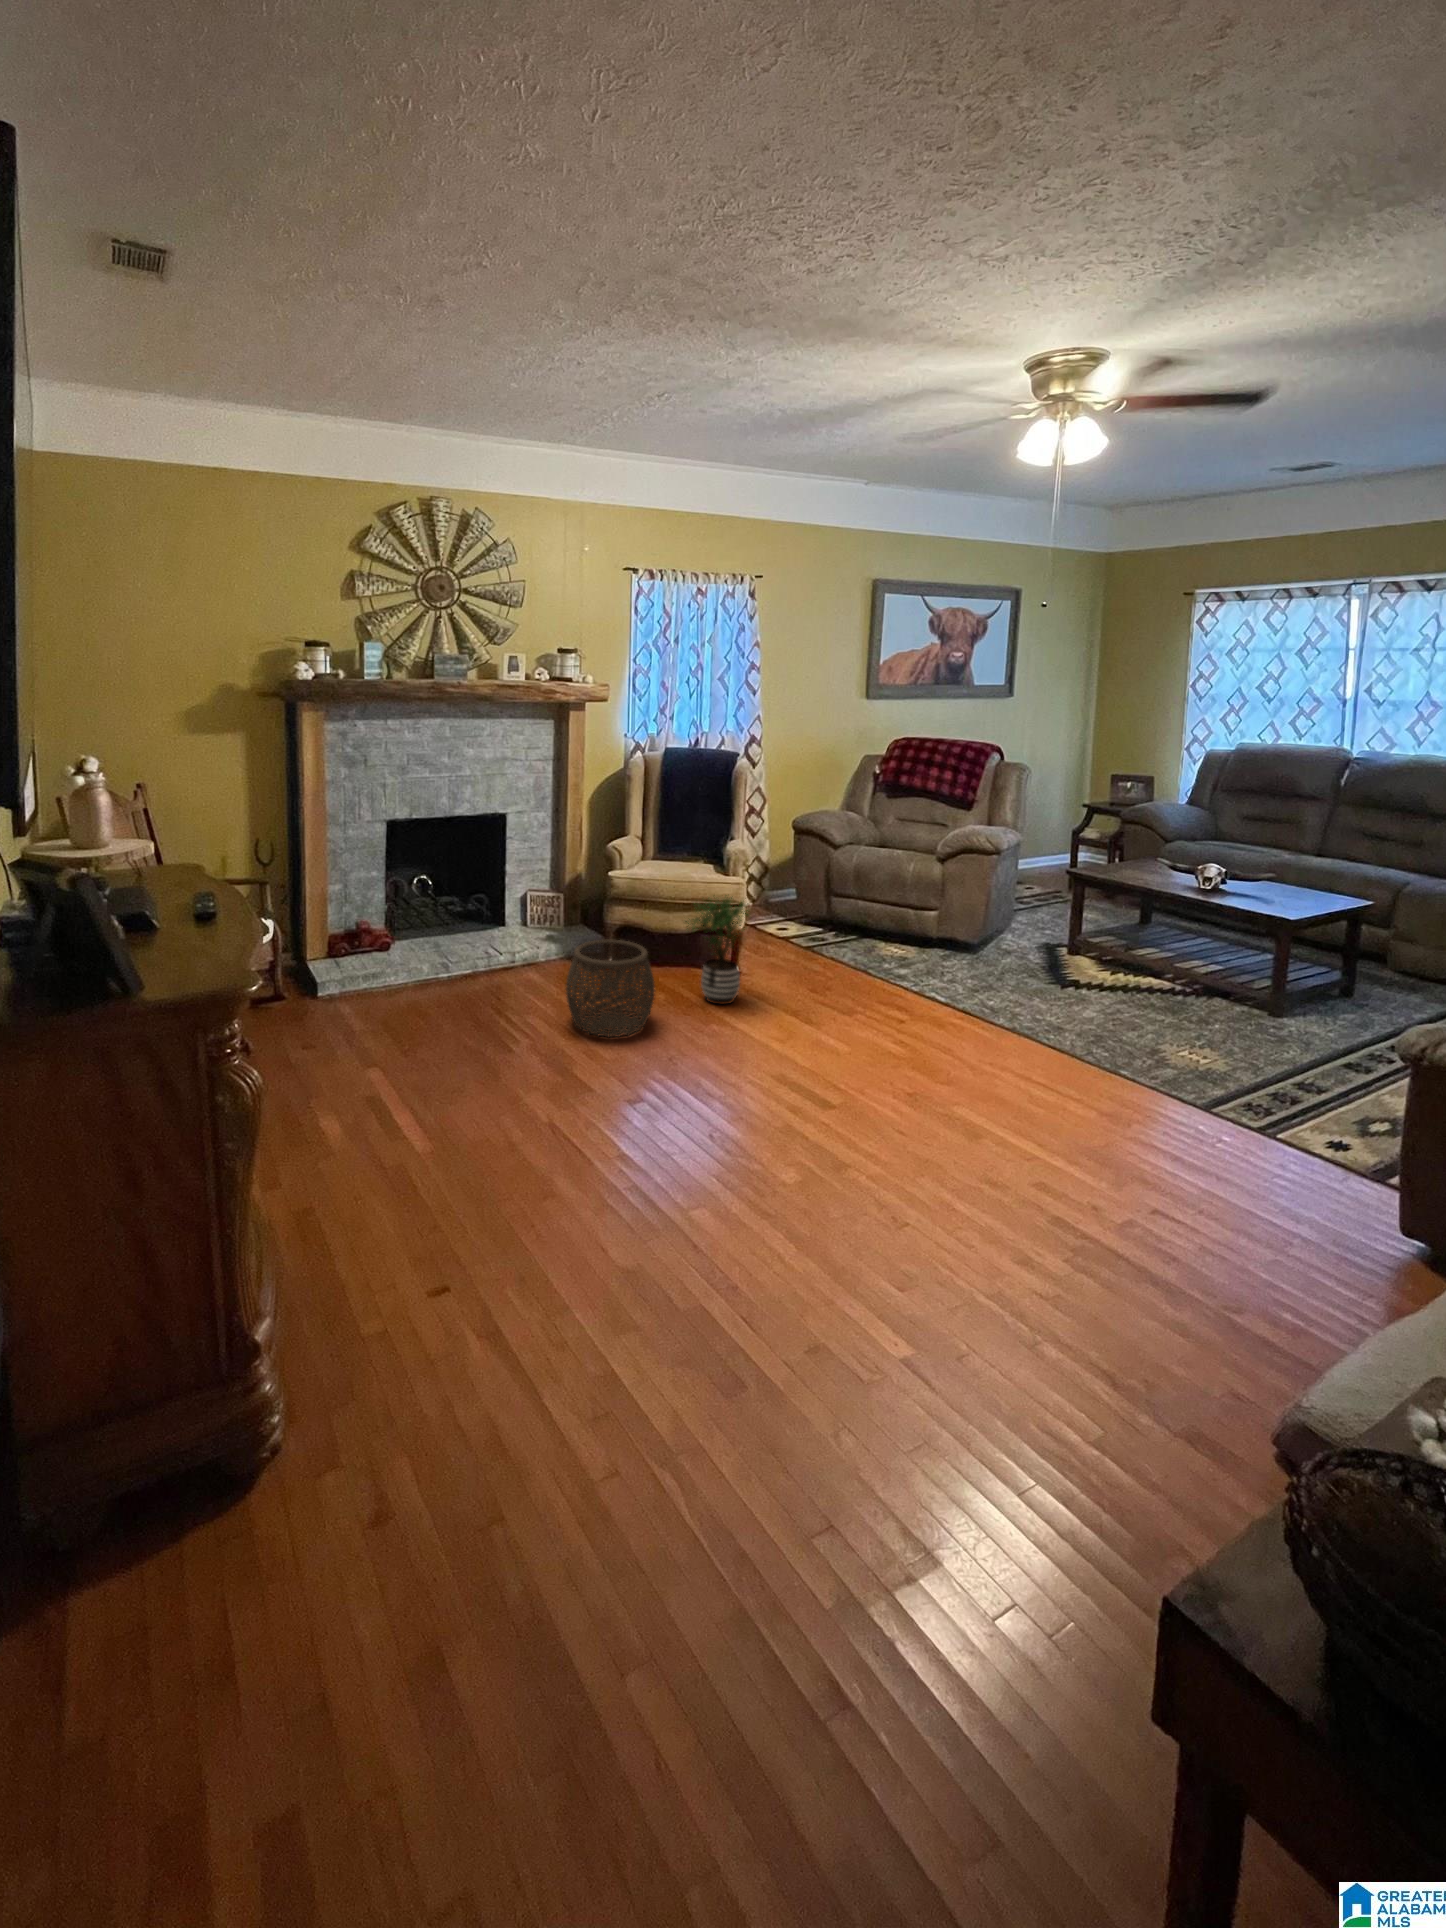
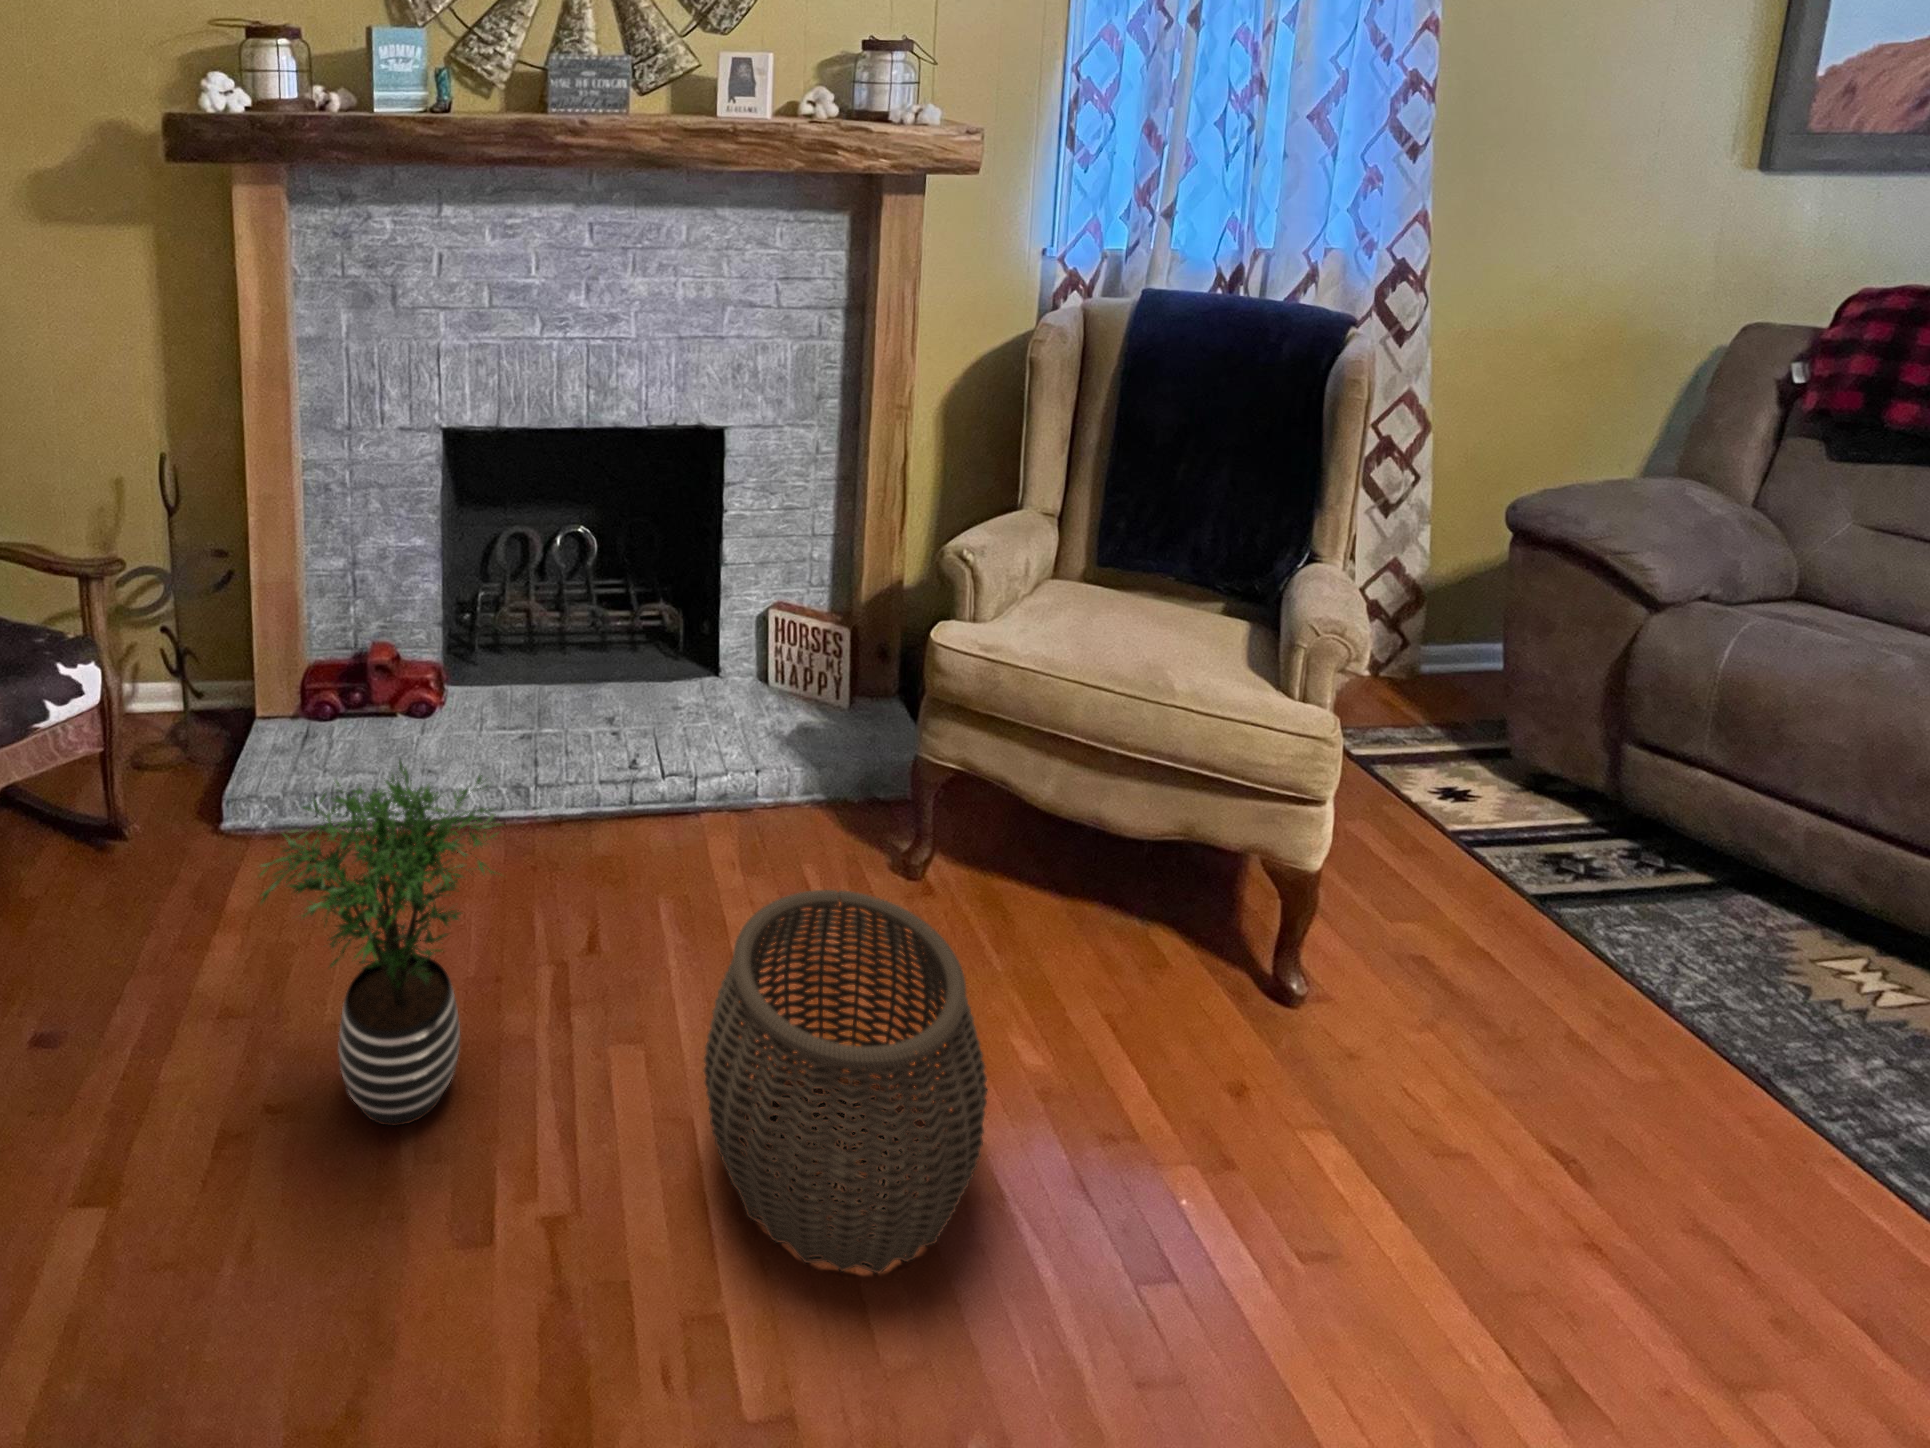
potted plant: present [685,896,748,1005] -> present [260,760,500,1126]

